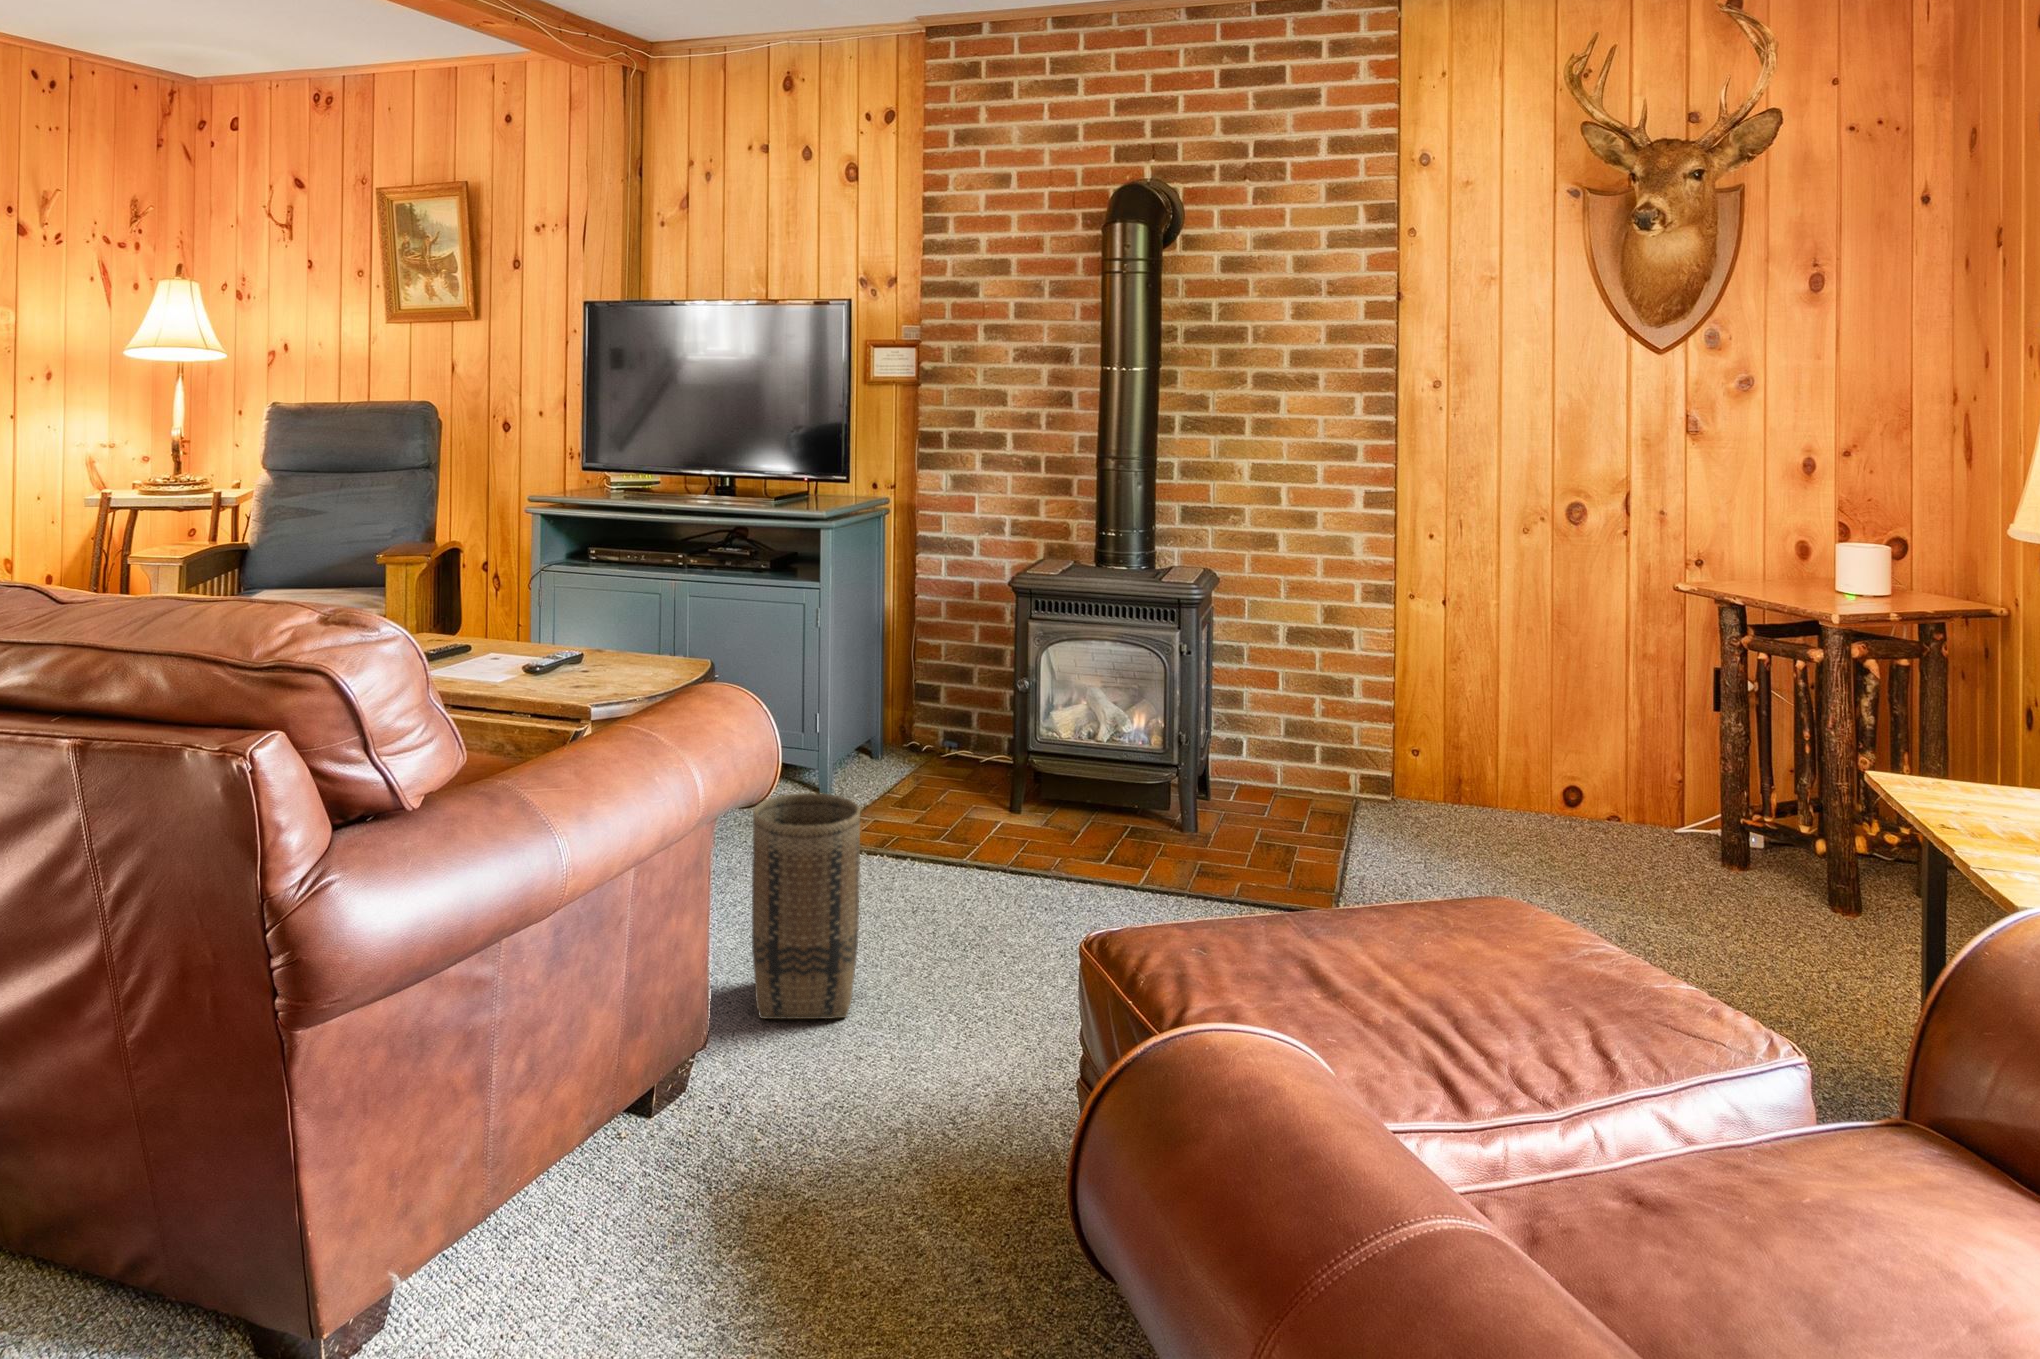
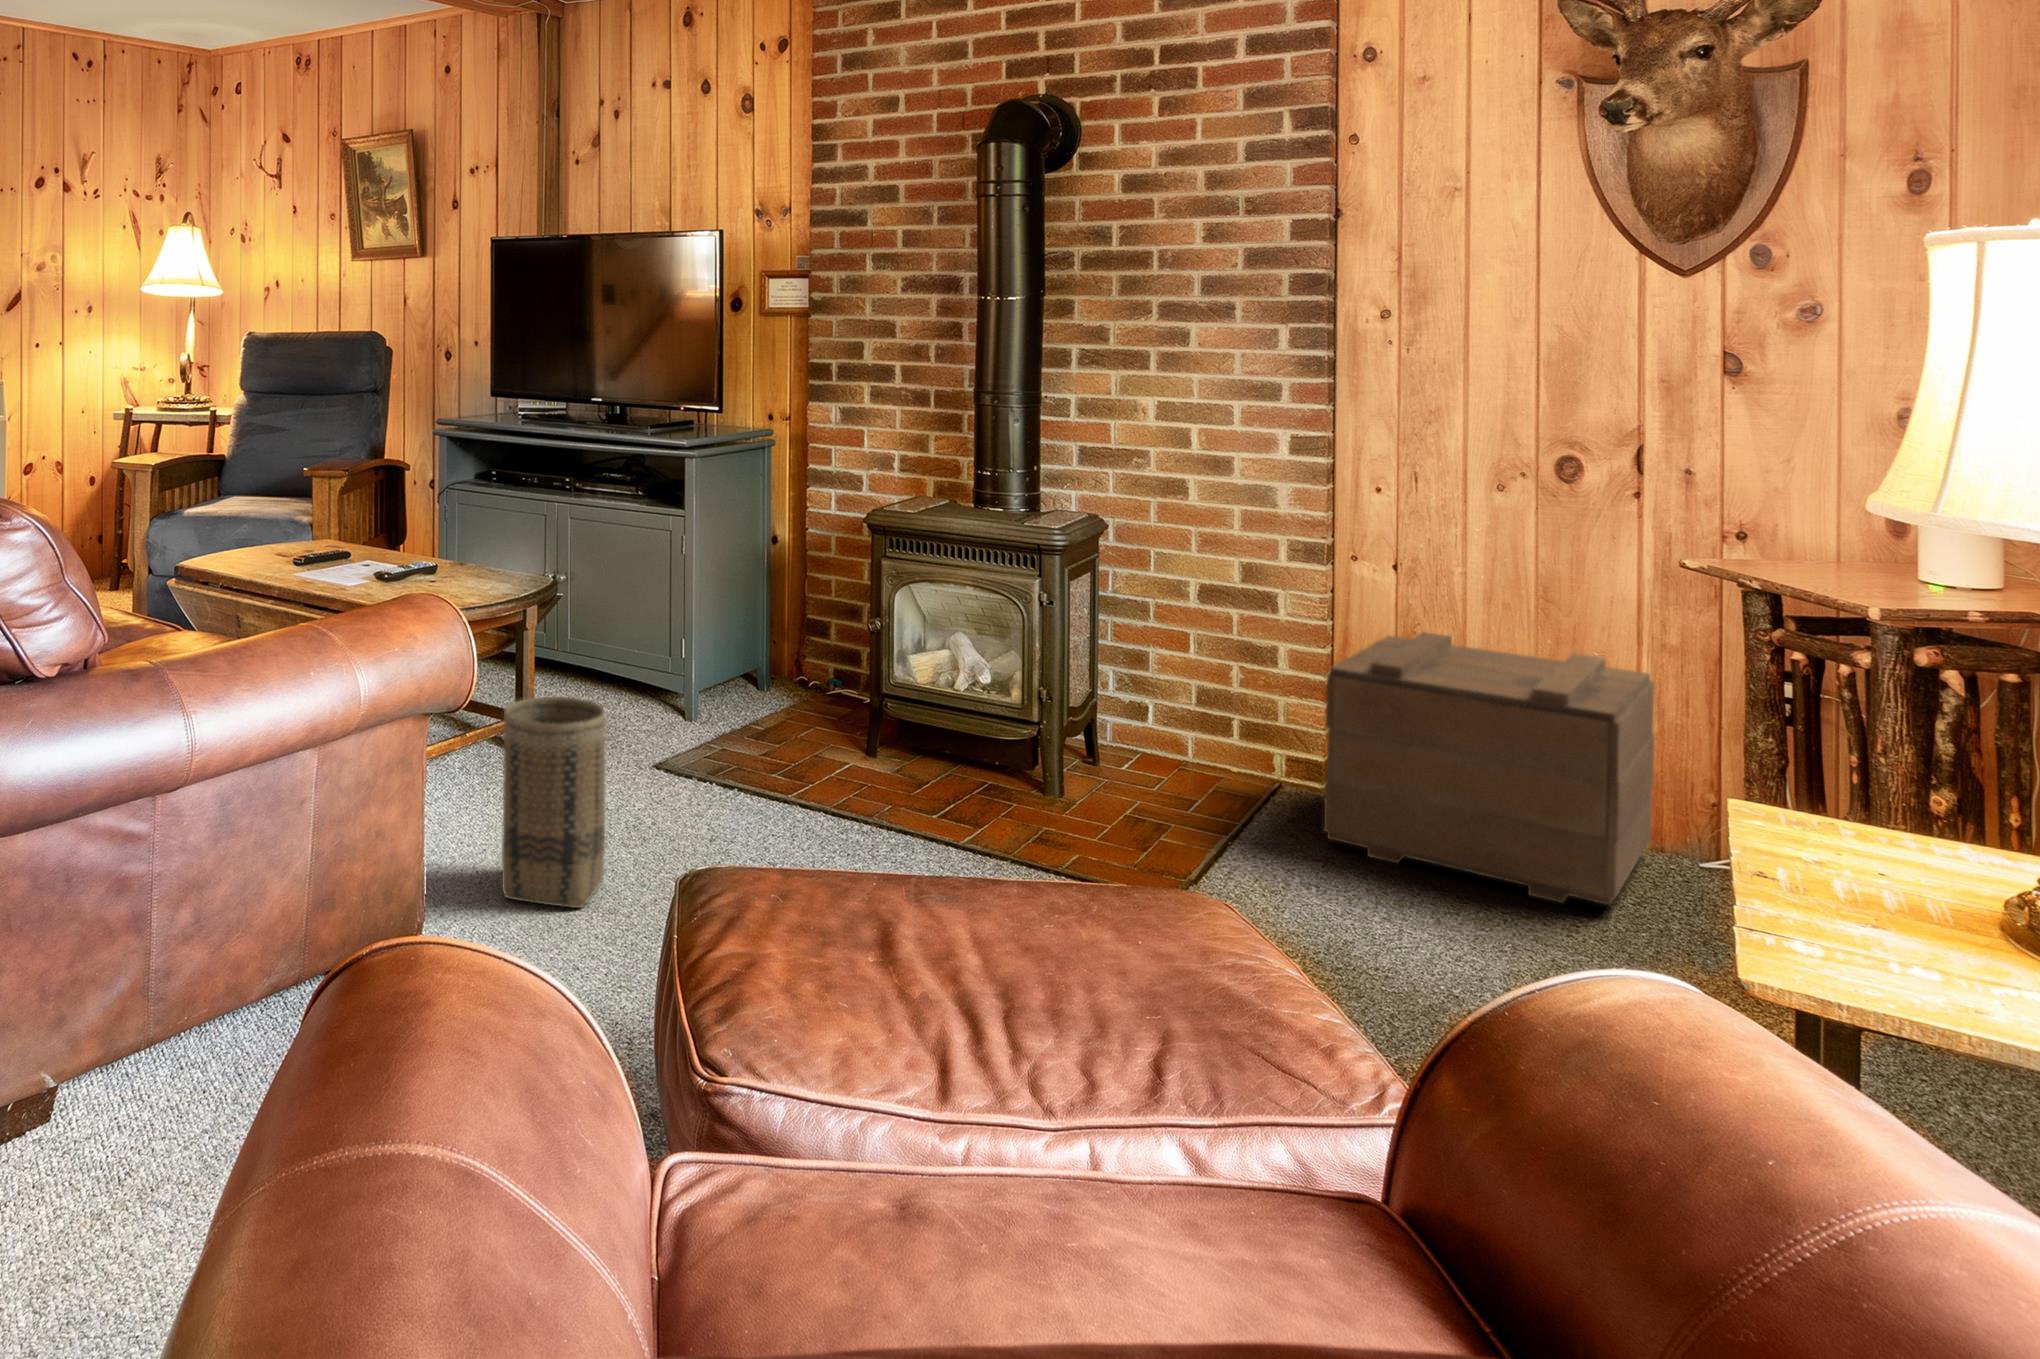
wooden crate: none [1432,657,1667,883] -> present [1324,632,1655,905]

